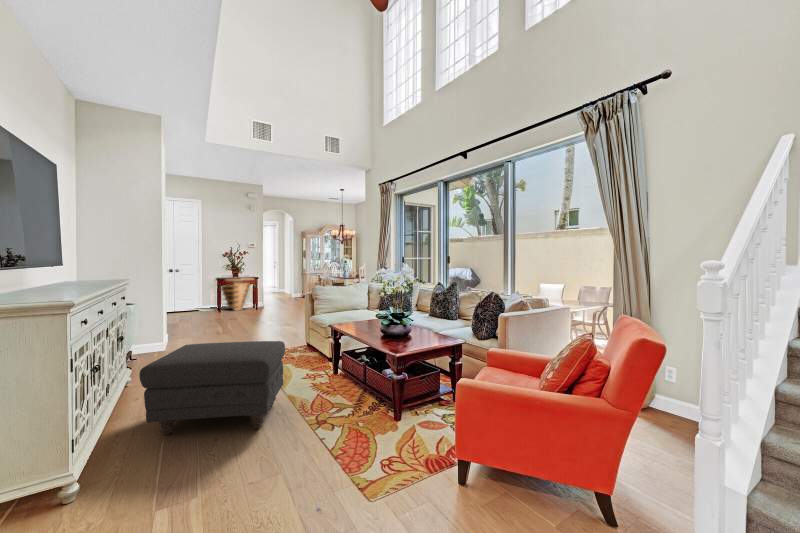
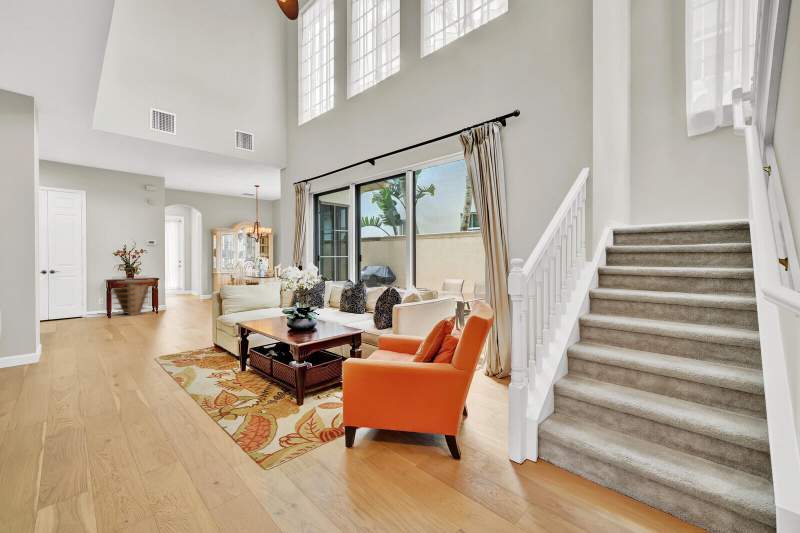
ottoman: present [139,341,285,435] -> none [22,339,188,438]

